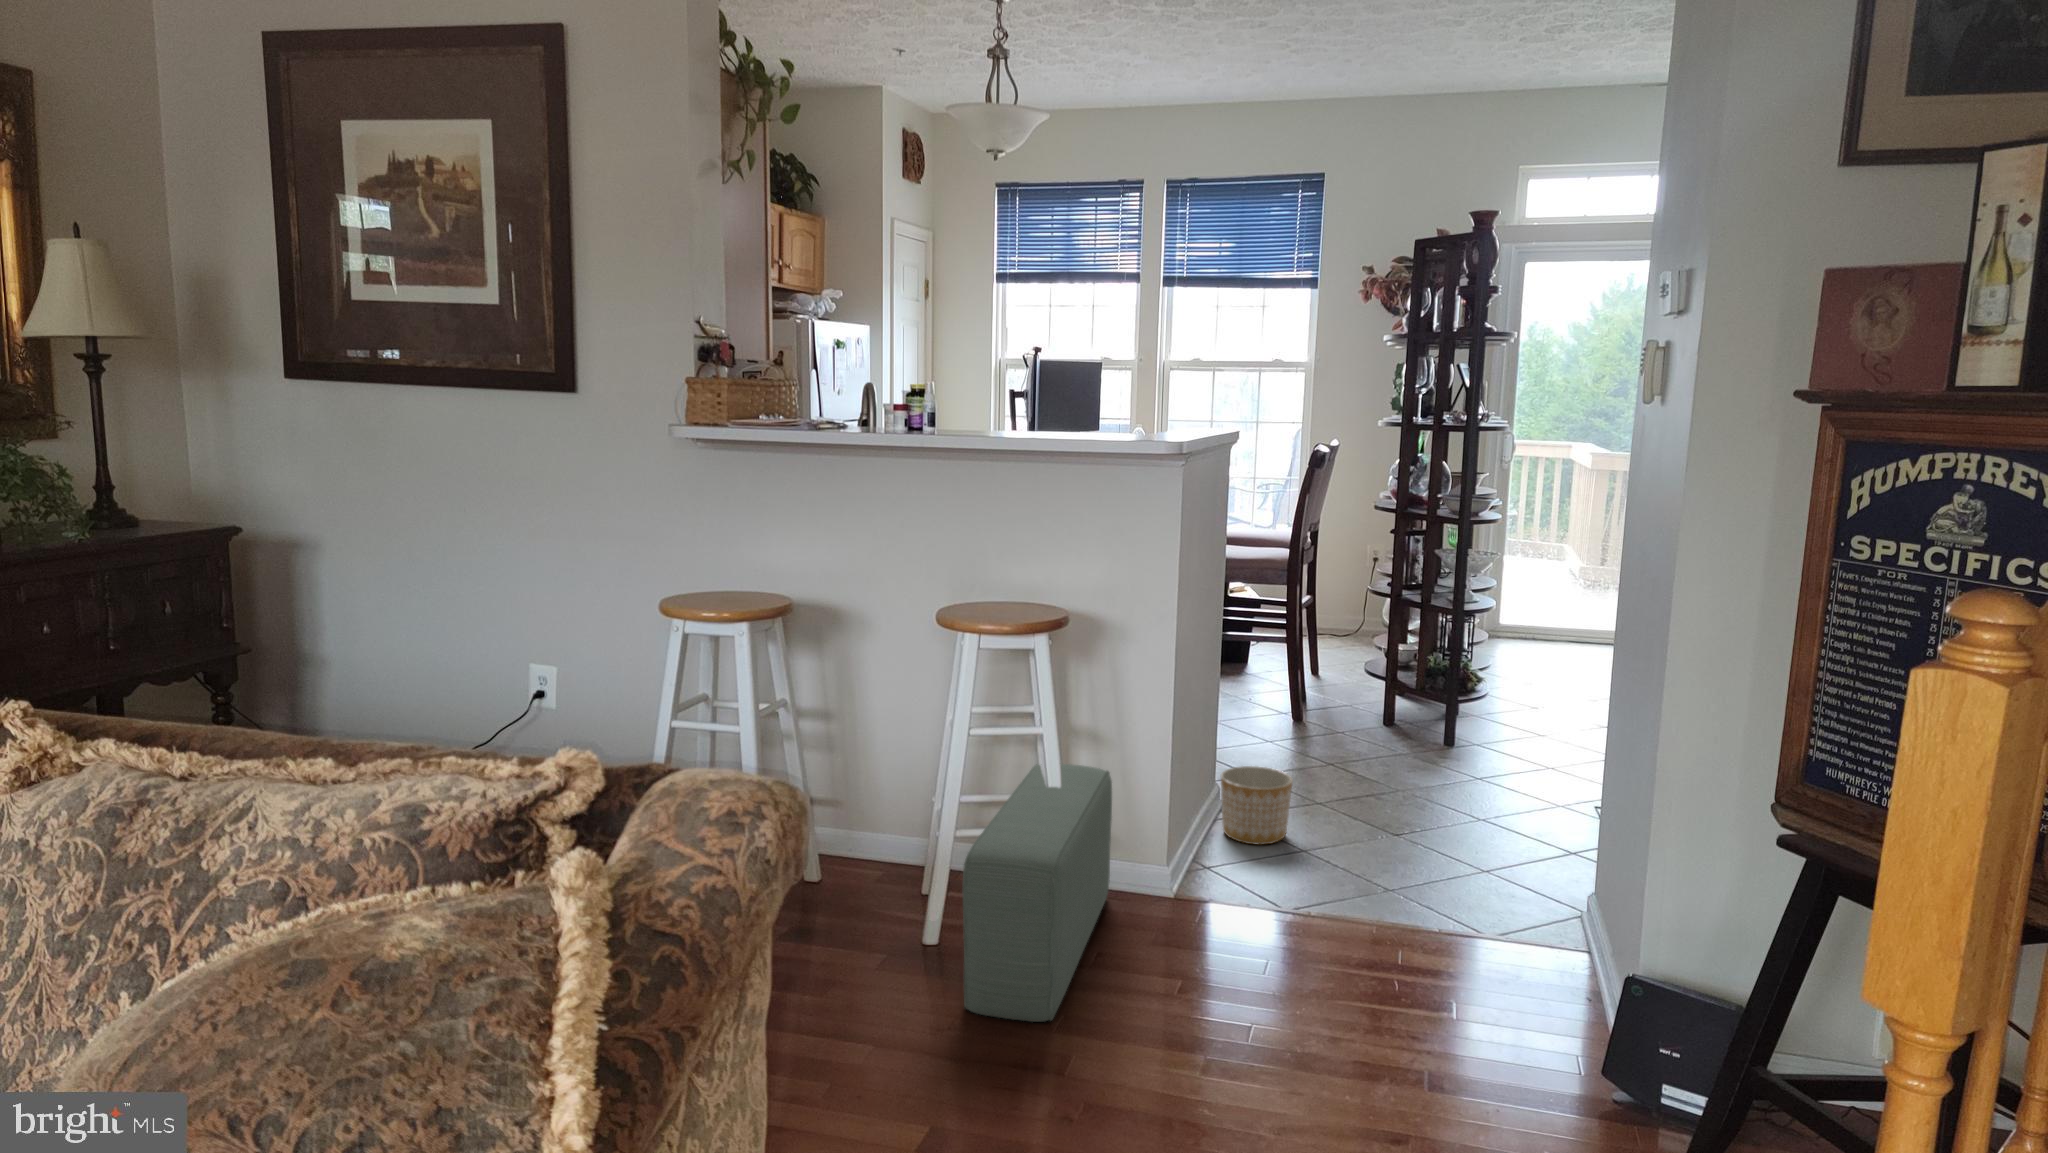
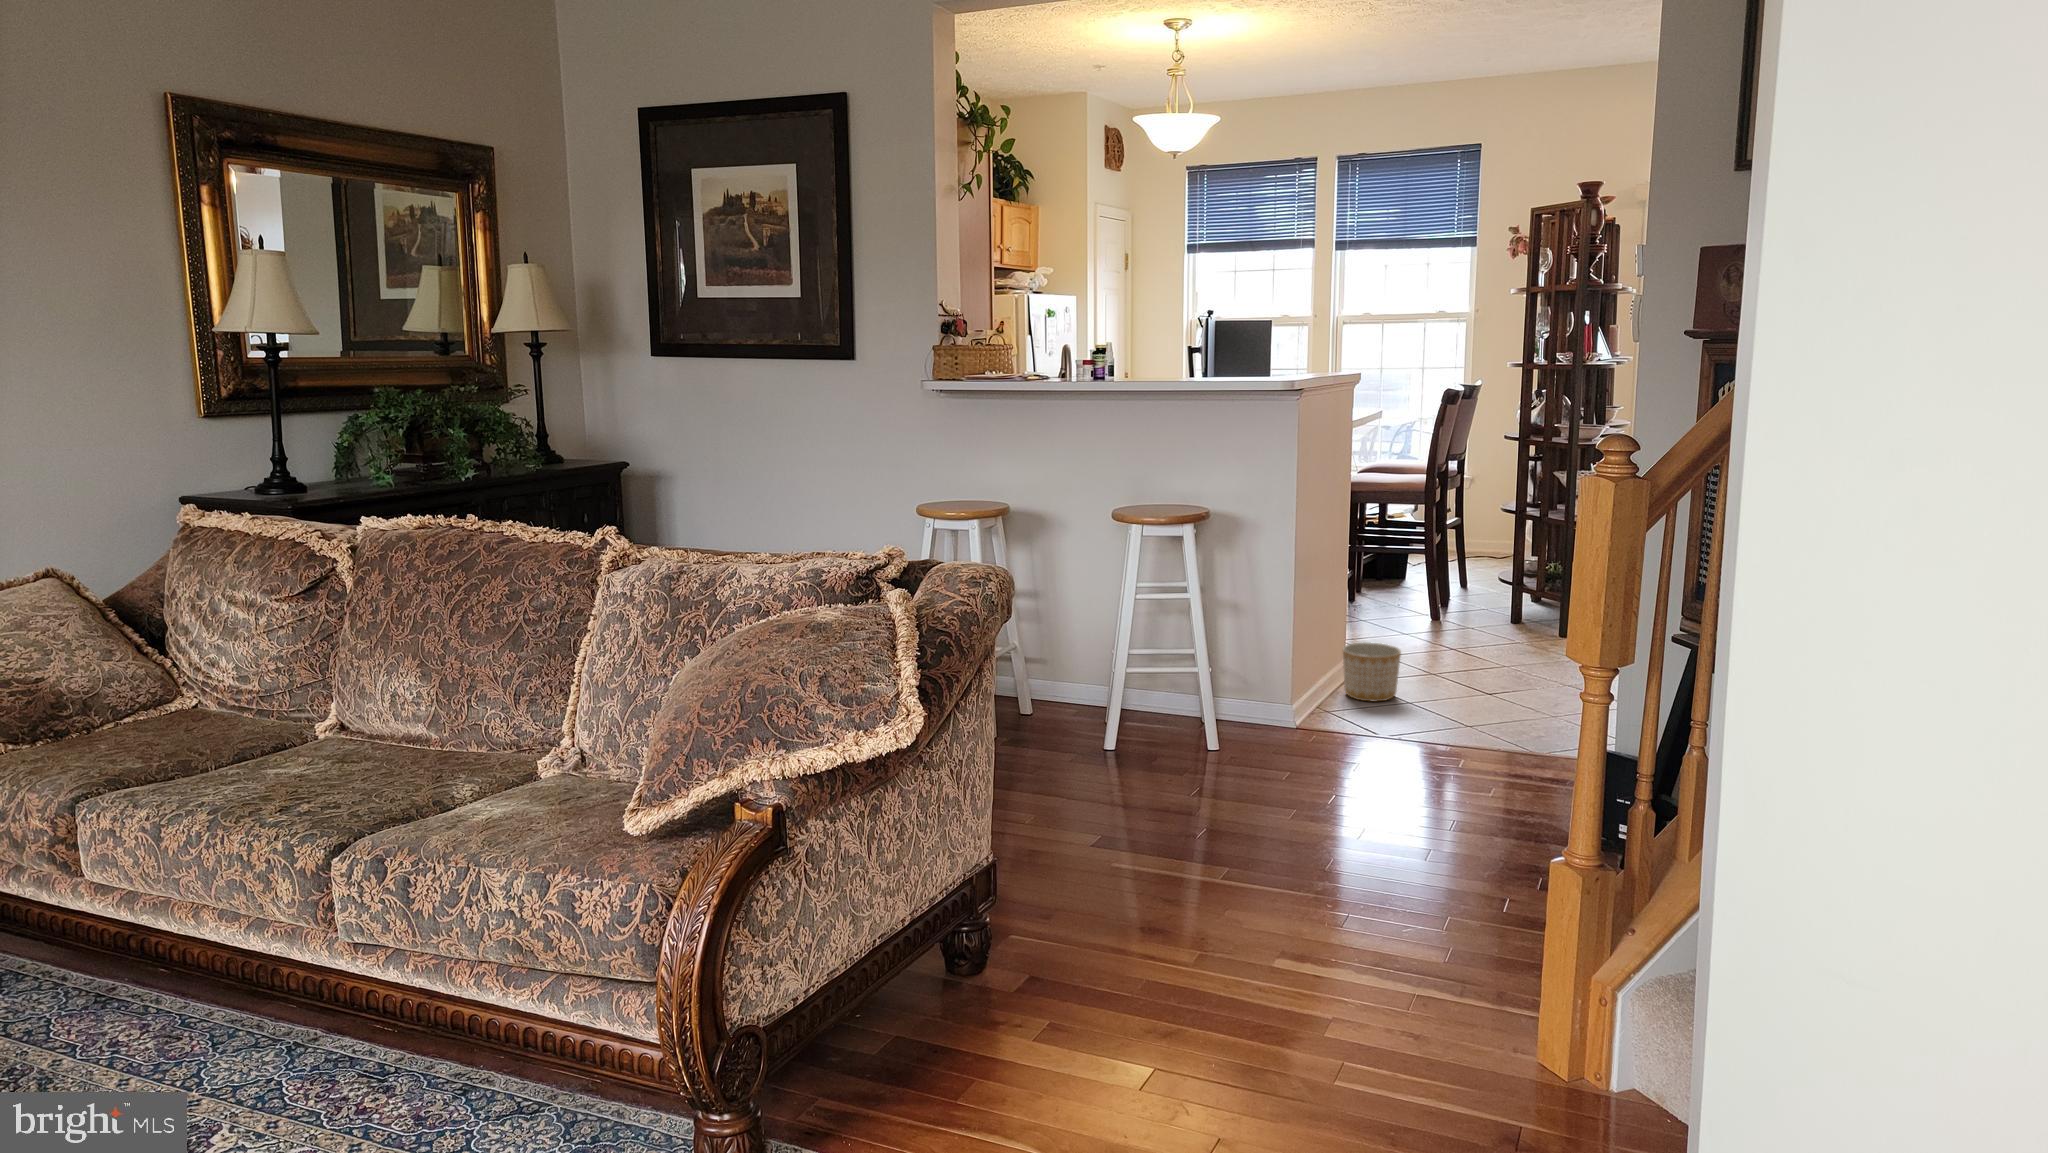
pouf: present [963,764,1112,1022] -> none [1127,628,1246,795]

